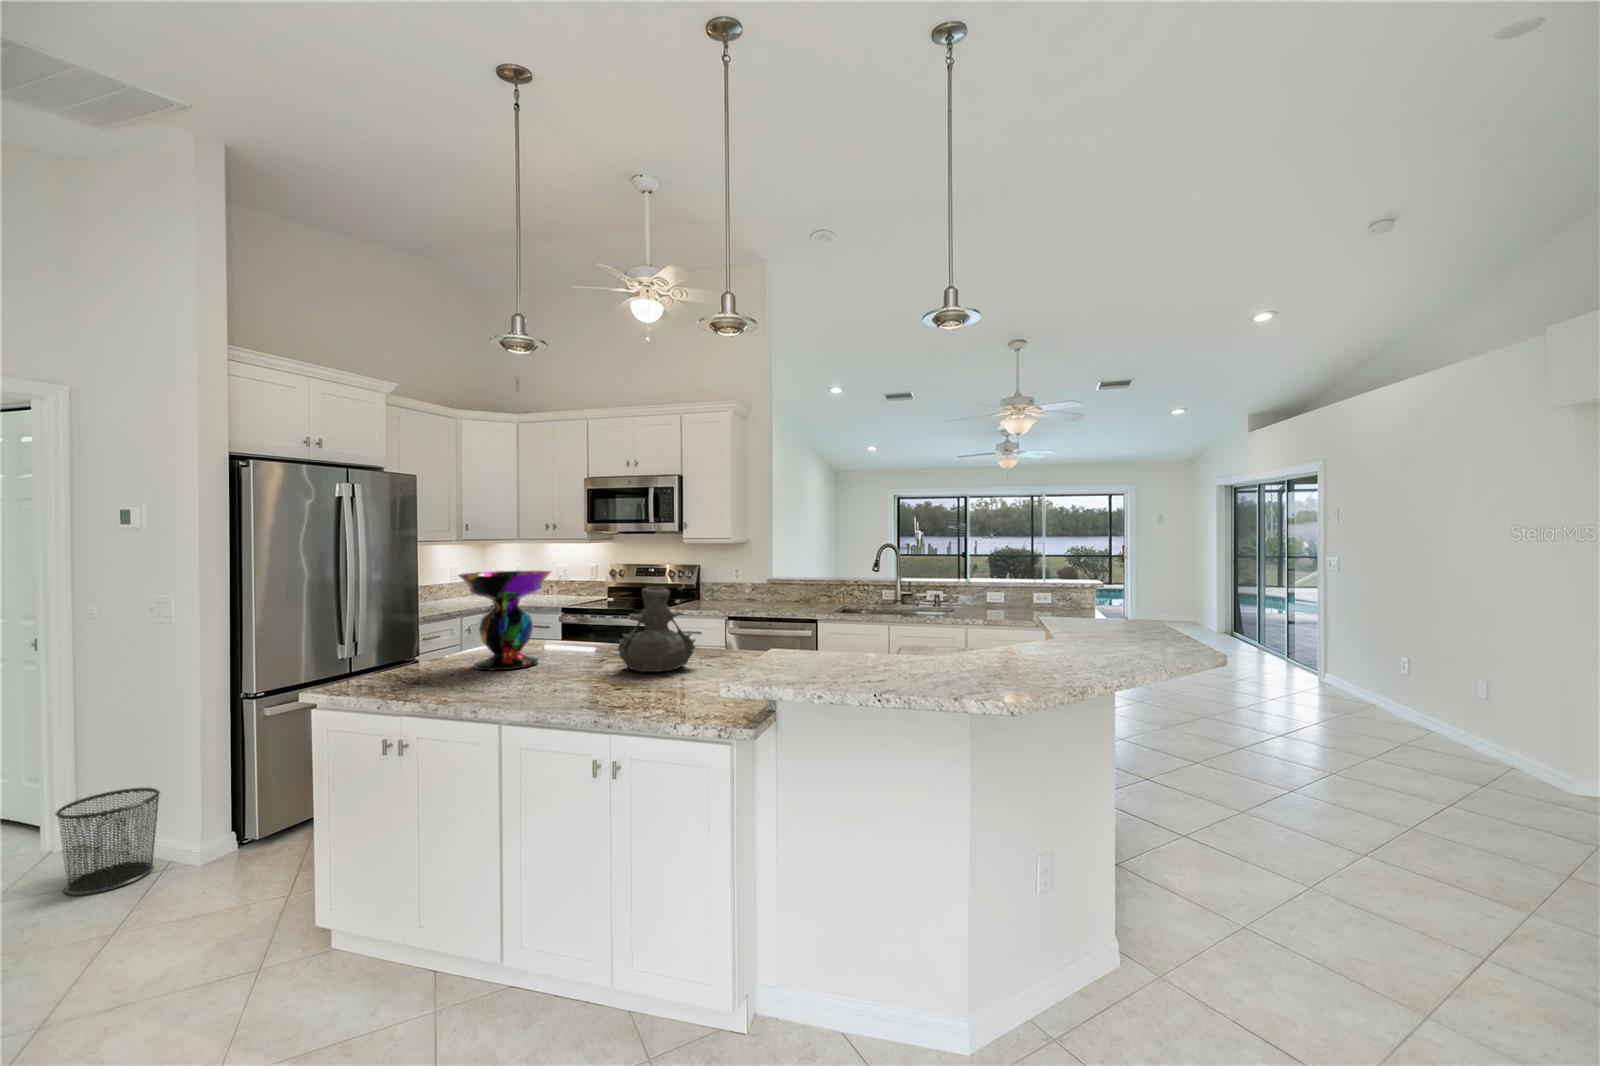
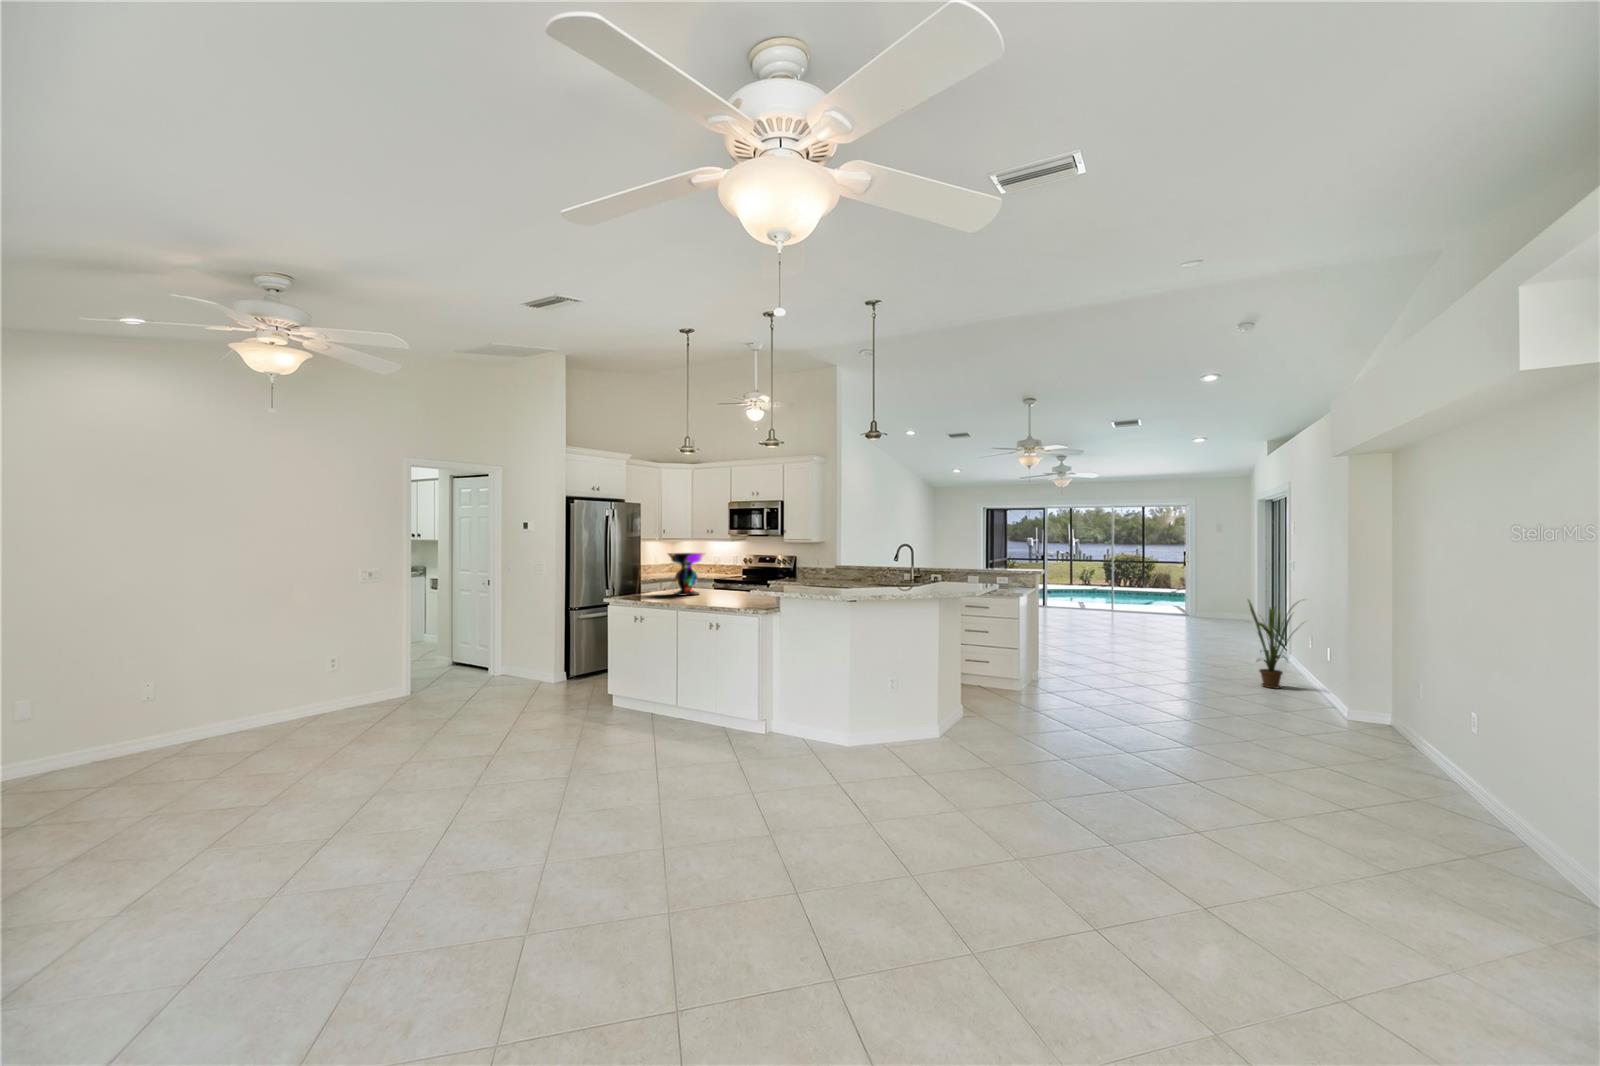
vase: present [616,587,696,672] -> none [732,561,768,598]
house plant: none [1367,613,1458,741] -> present [1248,600,1299,689]
waste bin: present [56,788,160,895] -> none [505,648,540,688]

